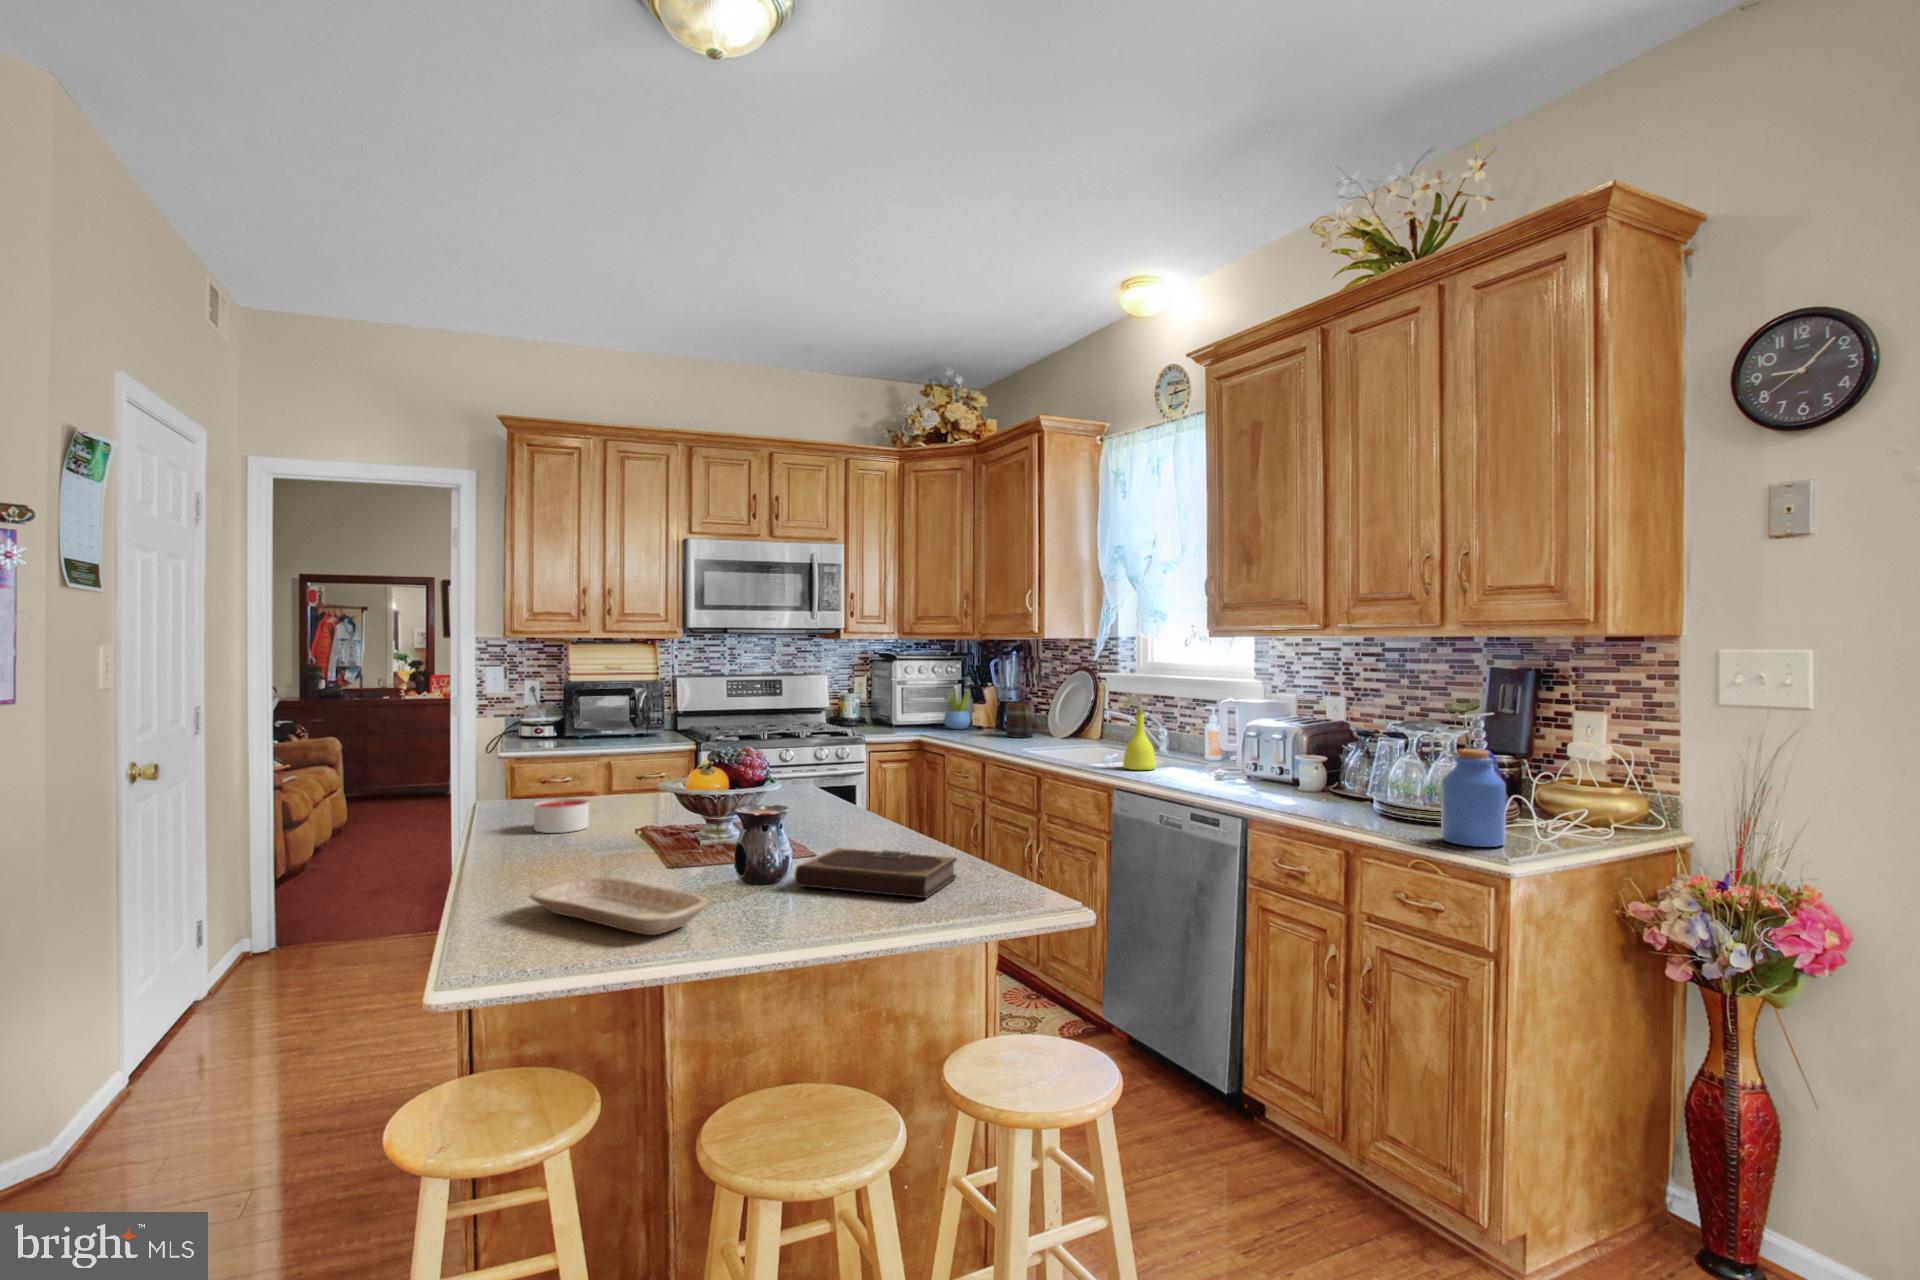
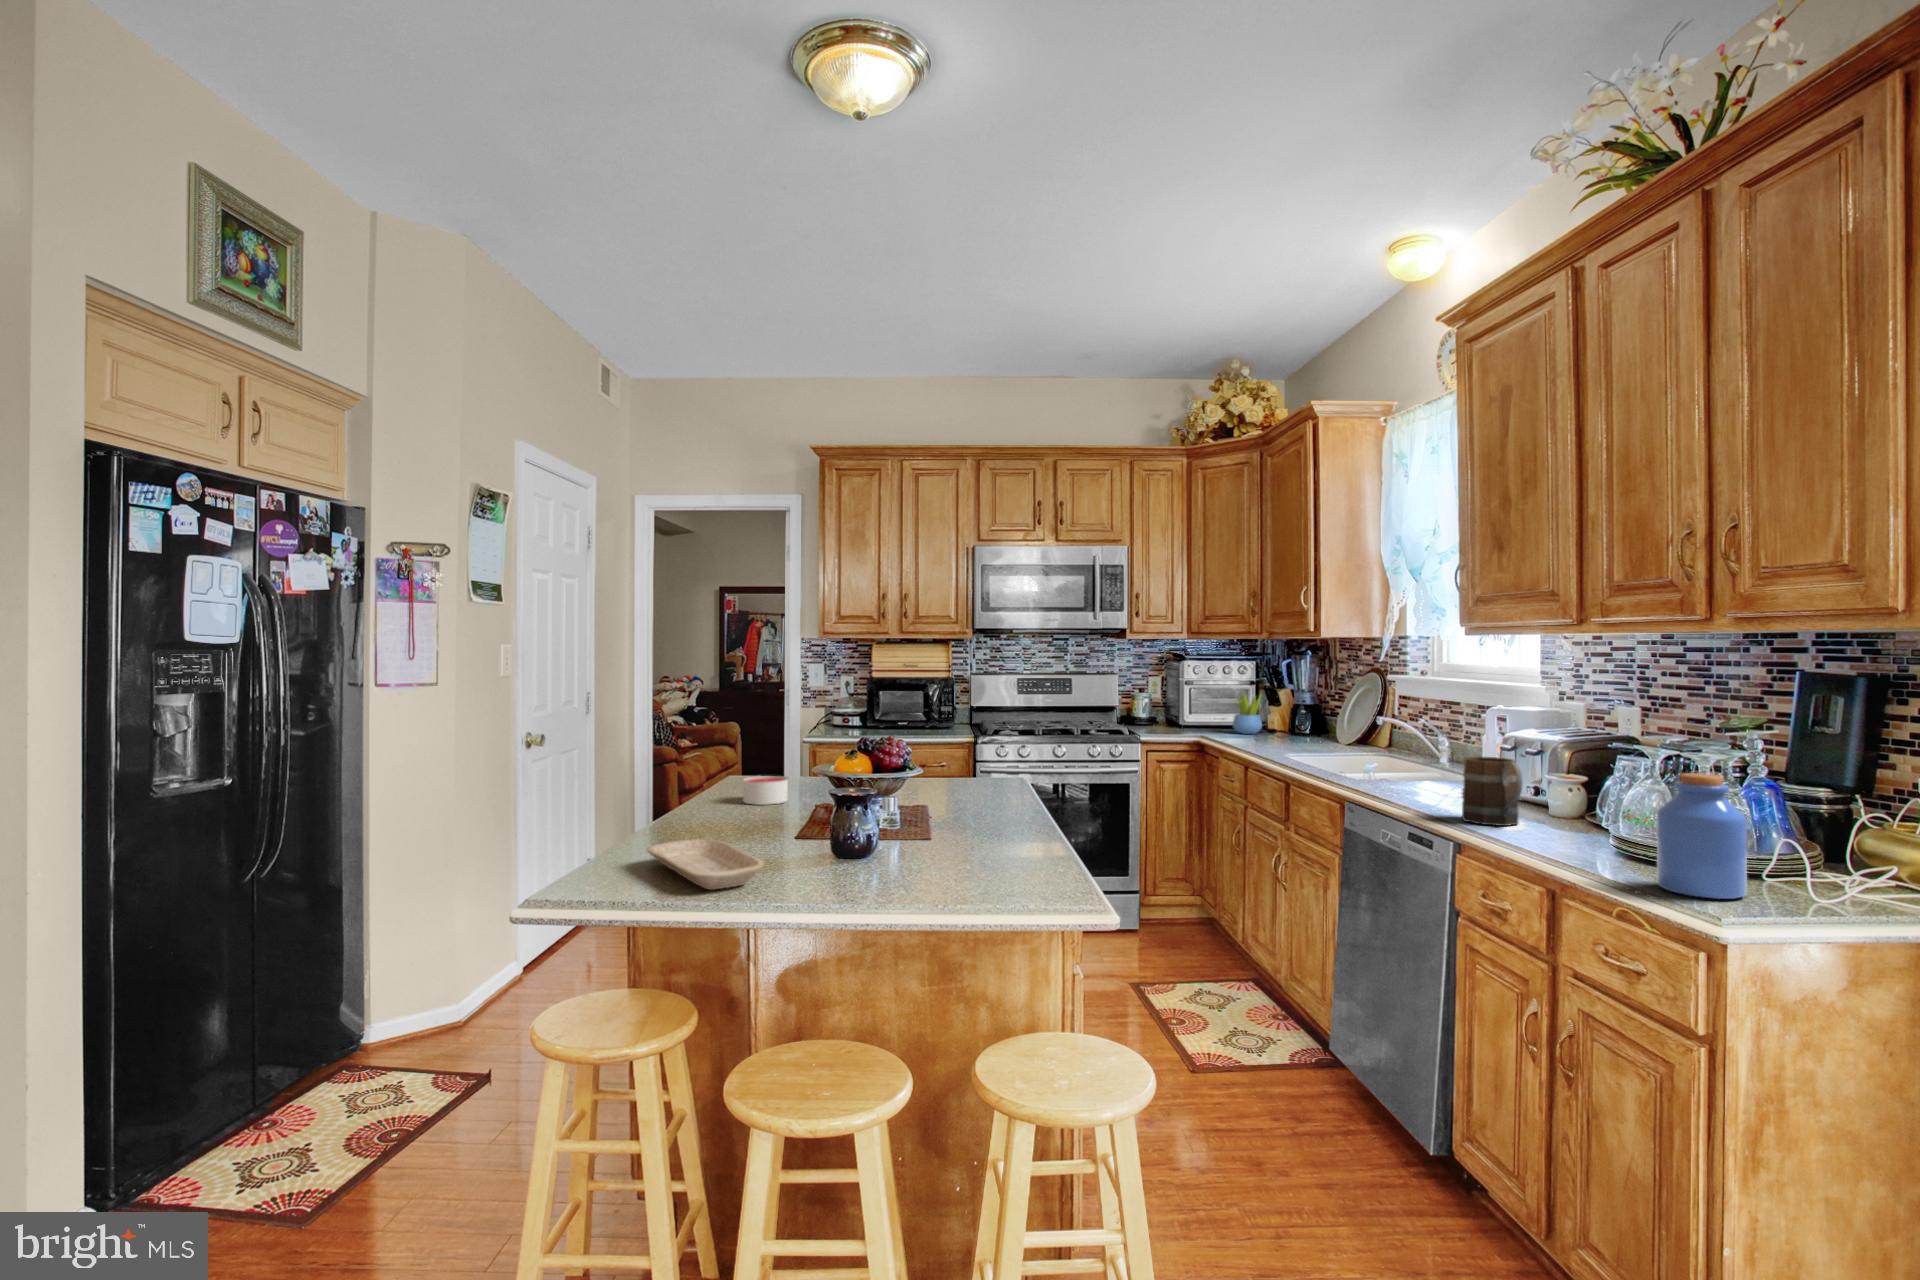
spray bottle: present [1123,694,1156,770] -> none [1369,698,1410,784]
mug: present [1006,702,1034,738] -> present [1462,757,1522,826]
notebook: present [795,848,957,898] -> none [872,833,1028,885]

